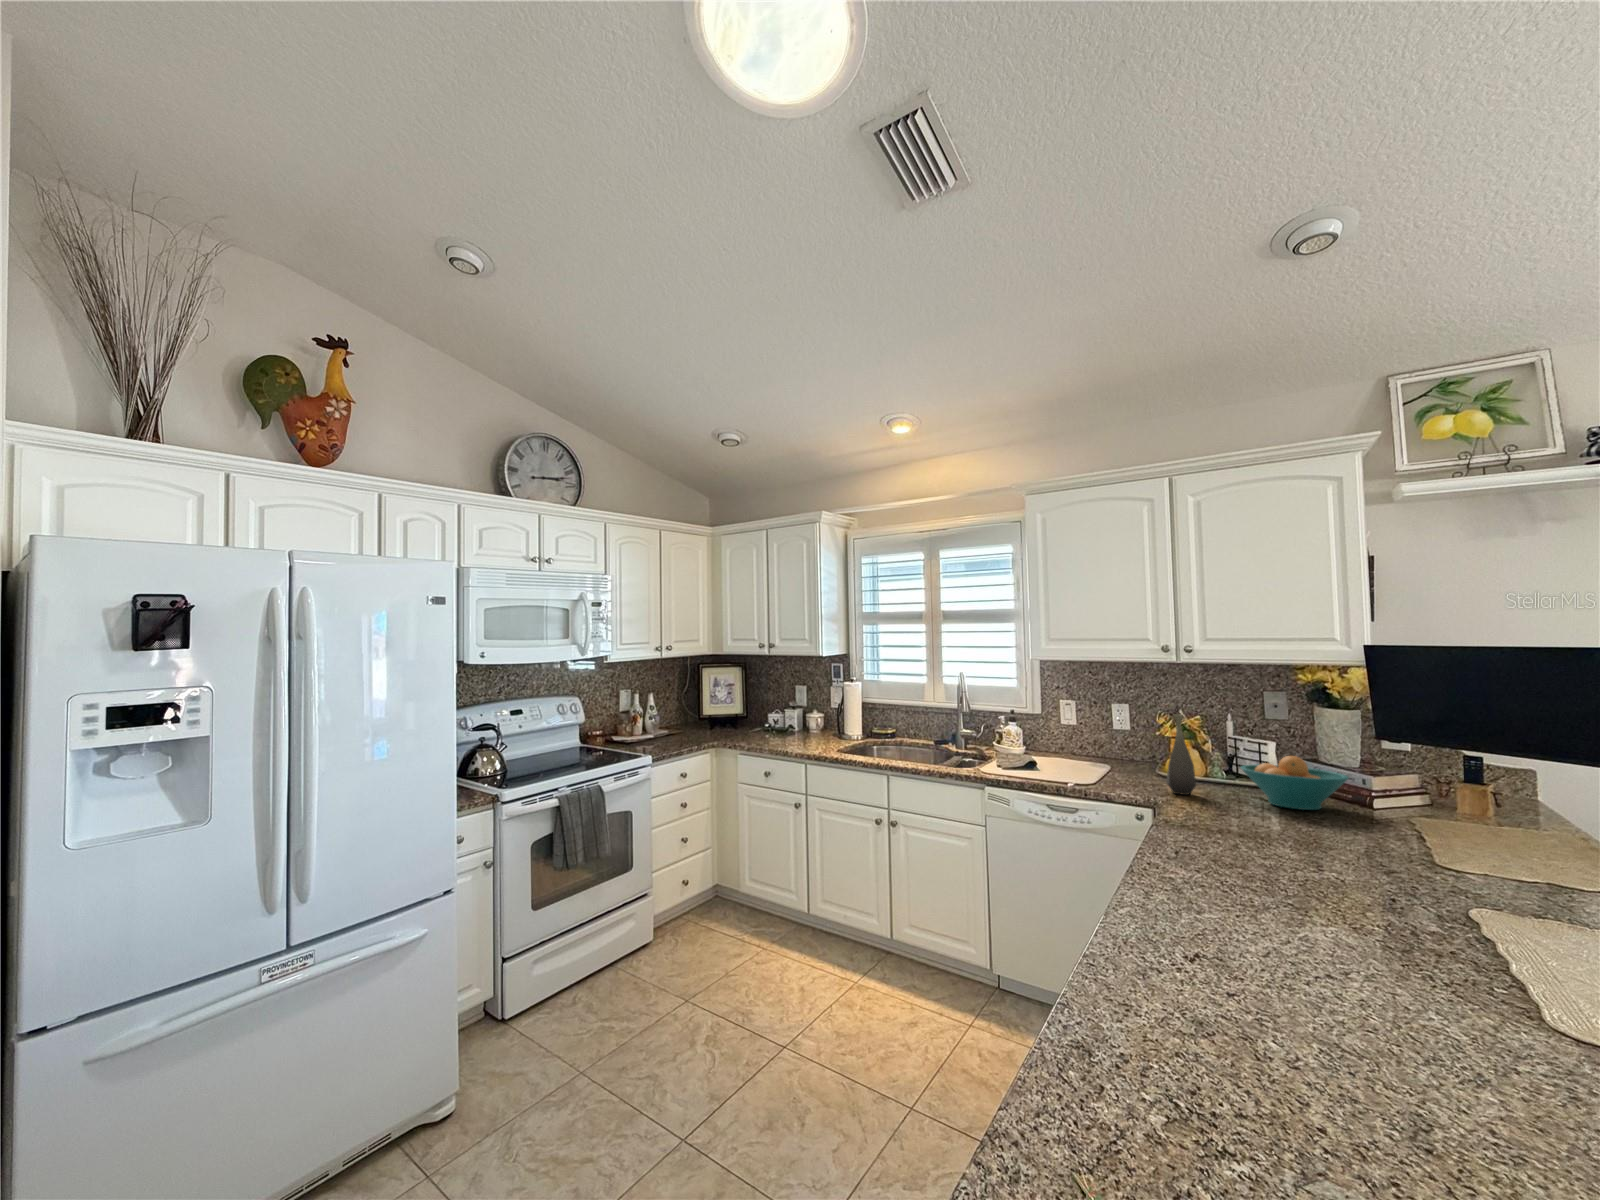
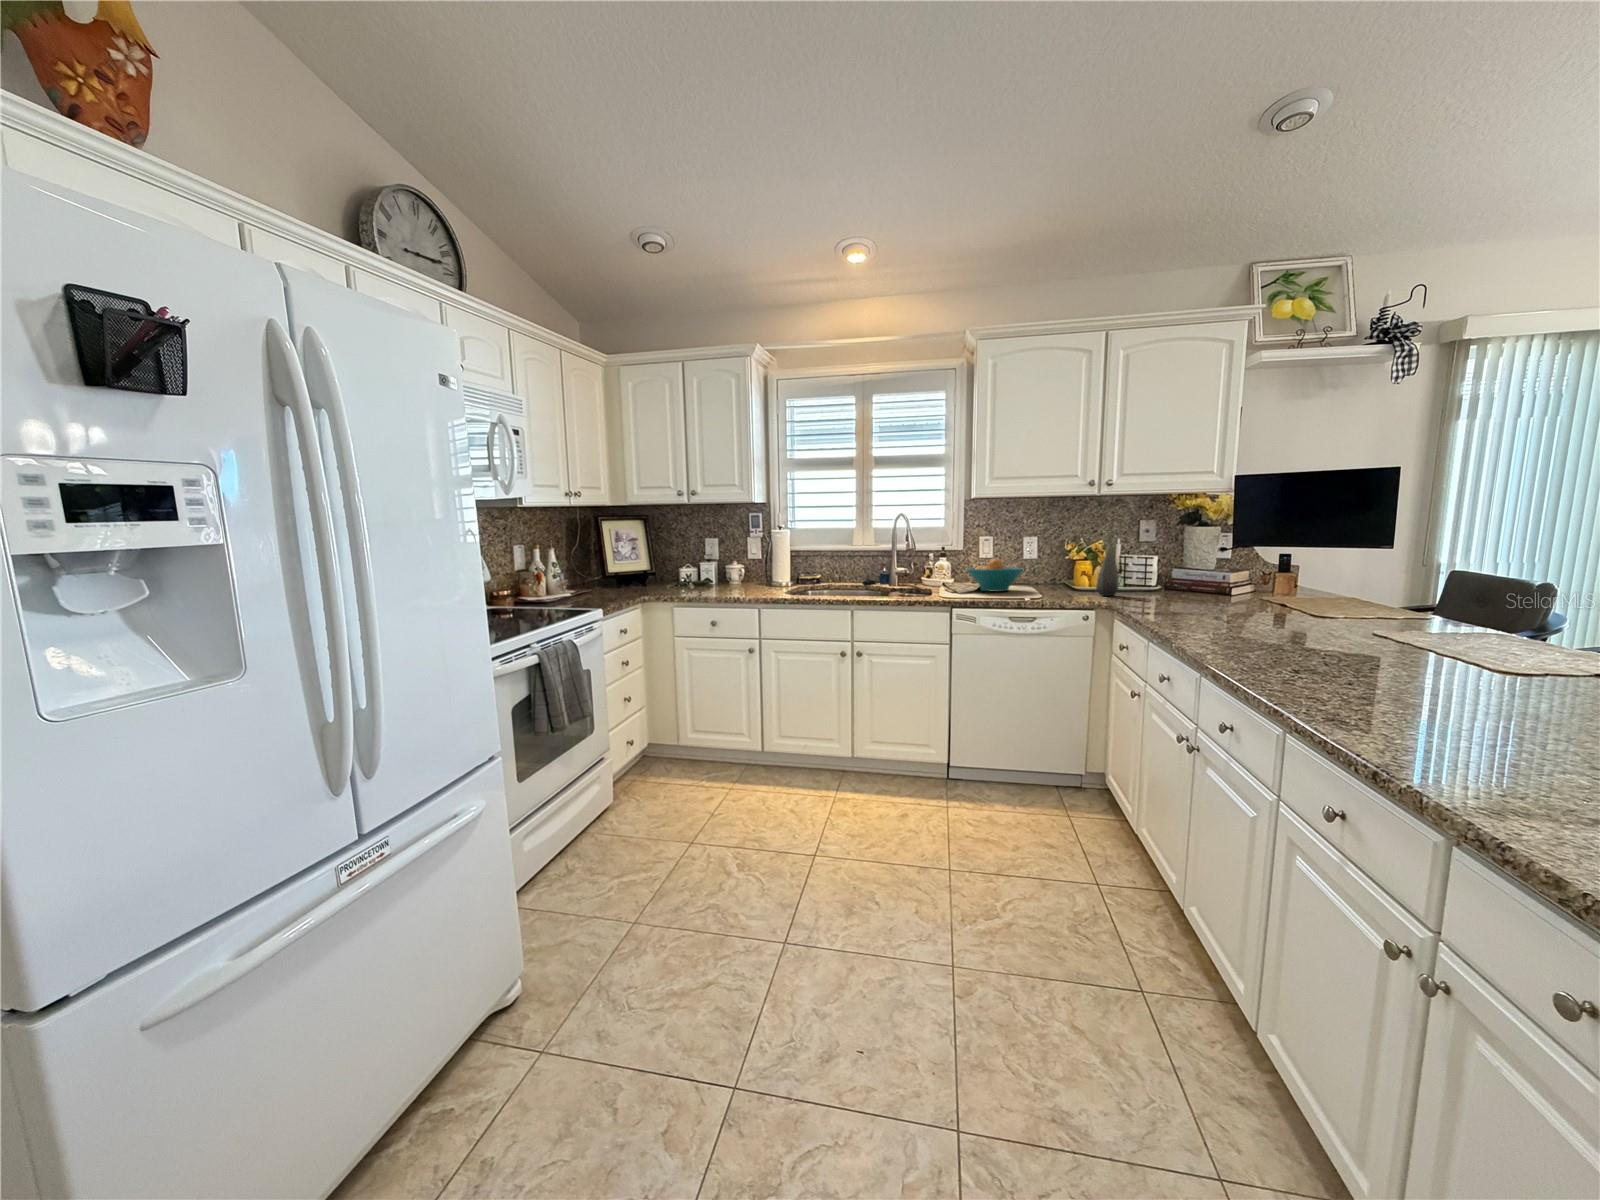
fruit bowl: present [1241,756,1348,810] -> present [967,559,1024,592]

